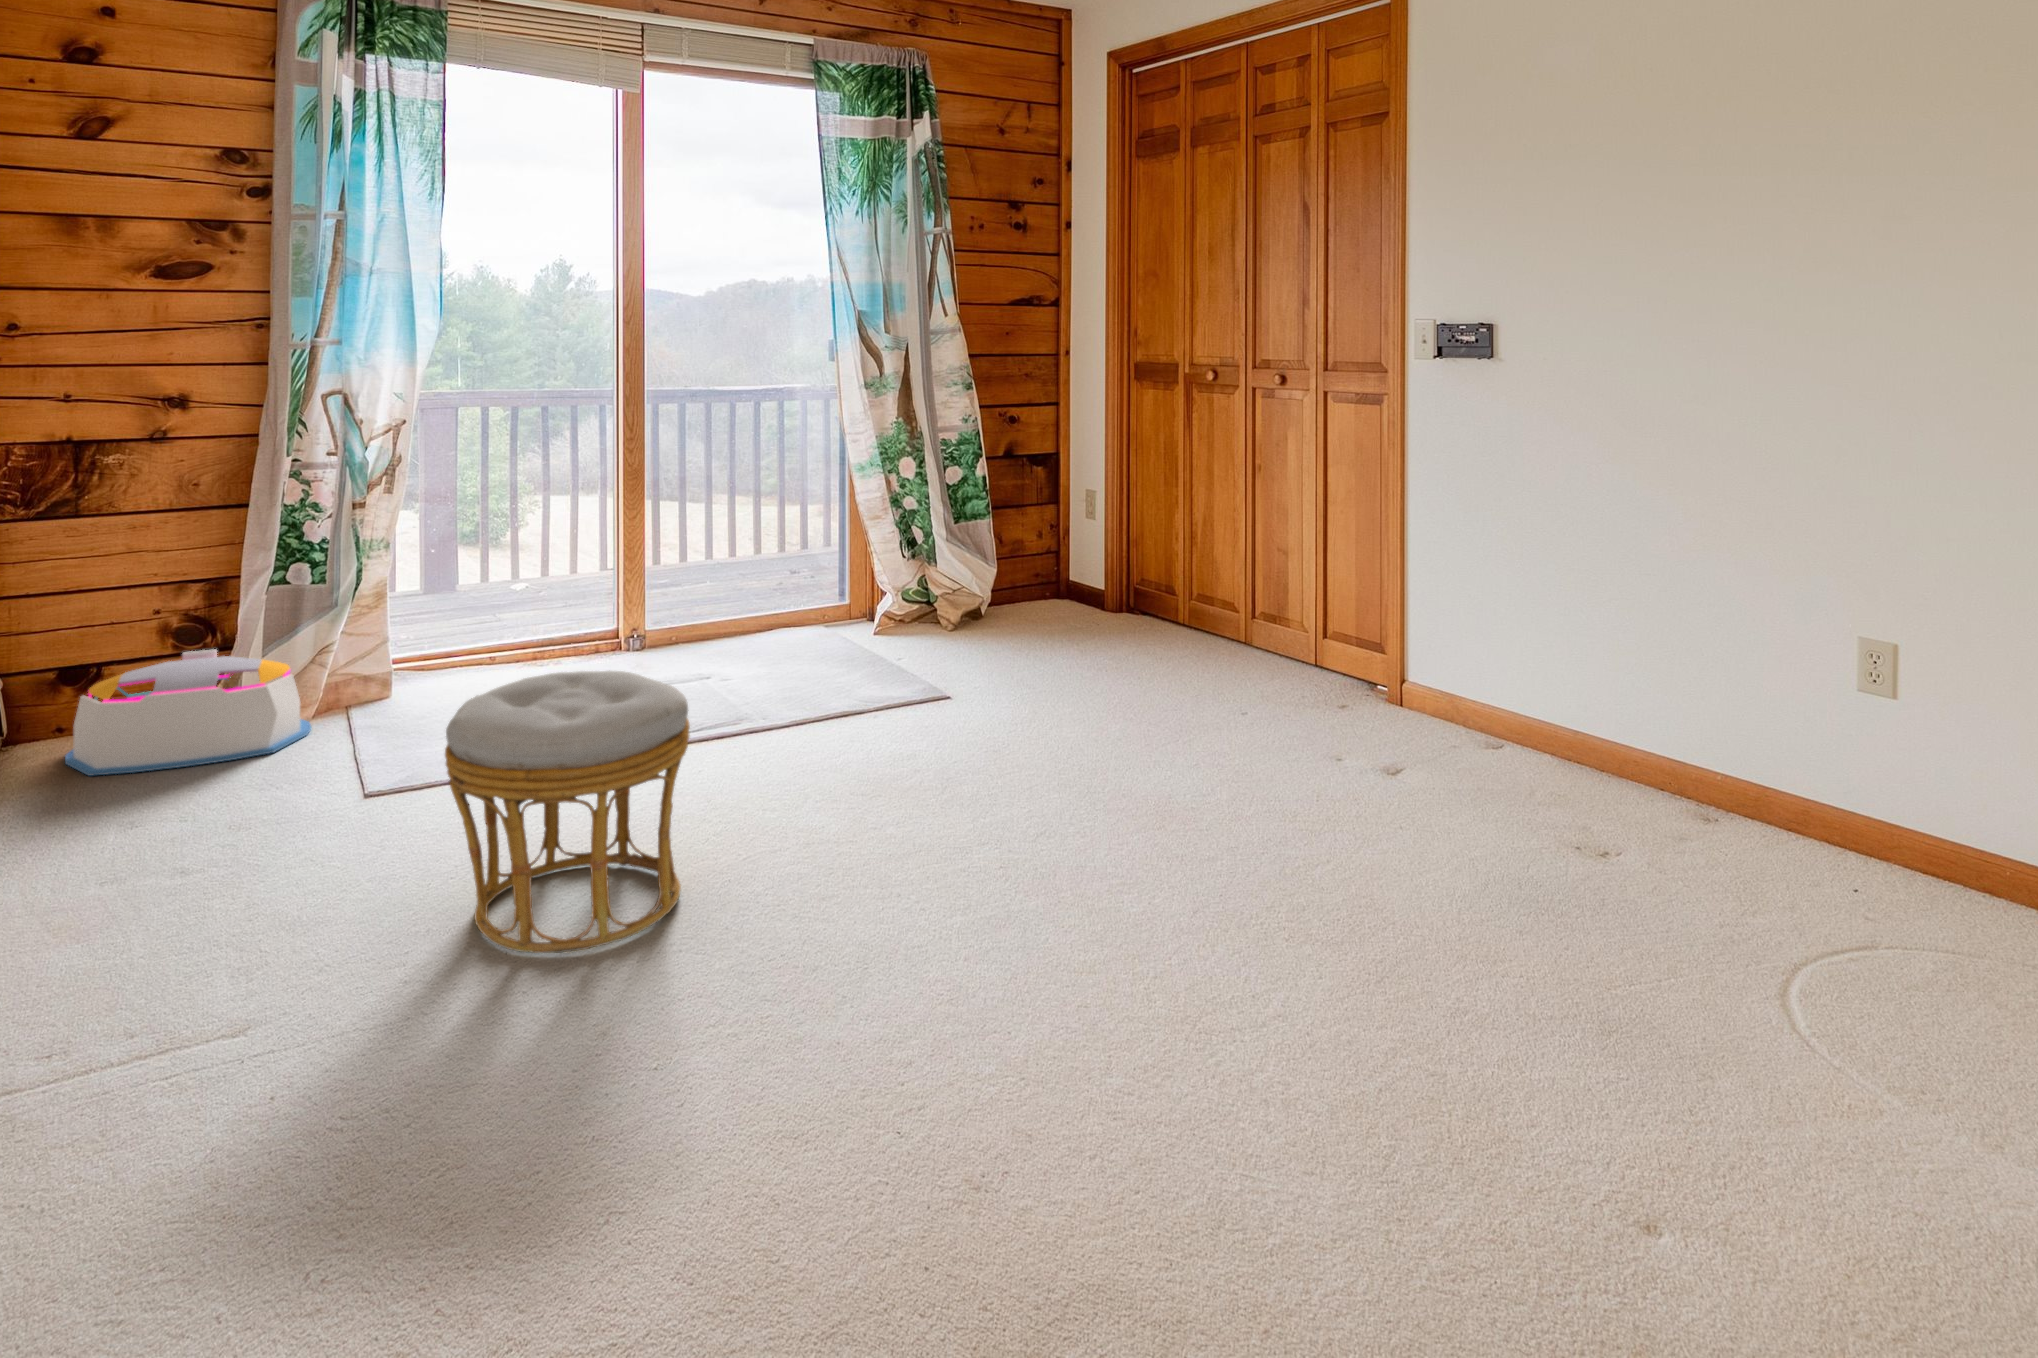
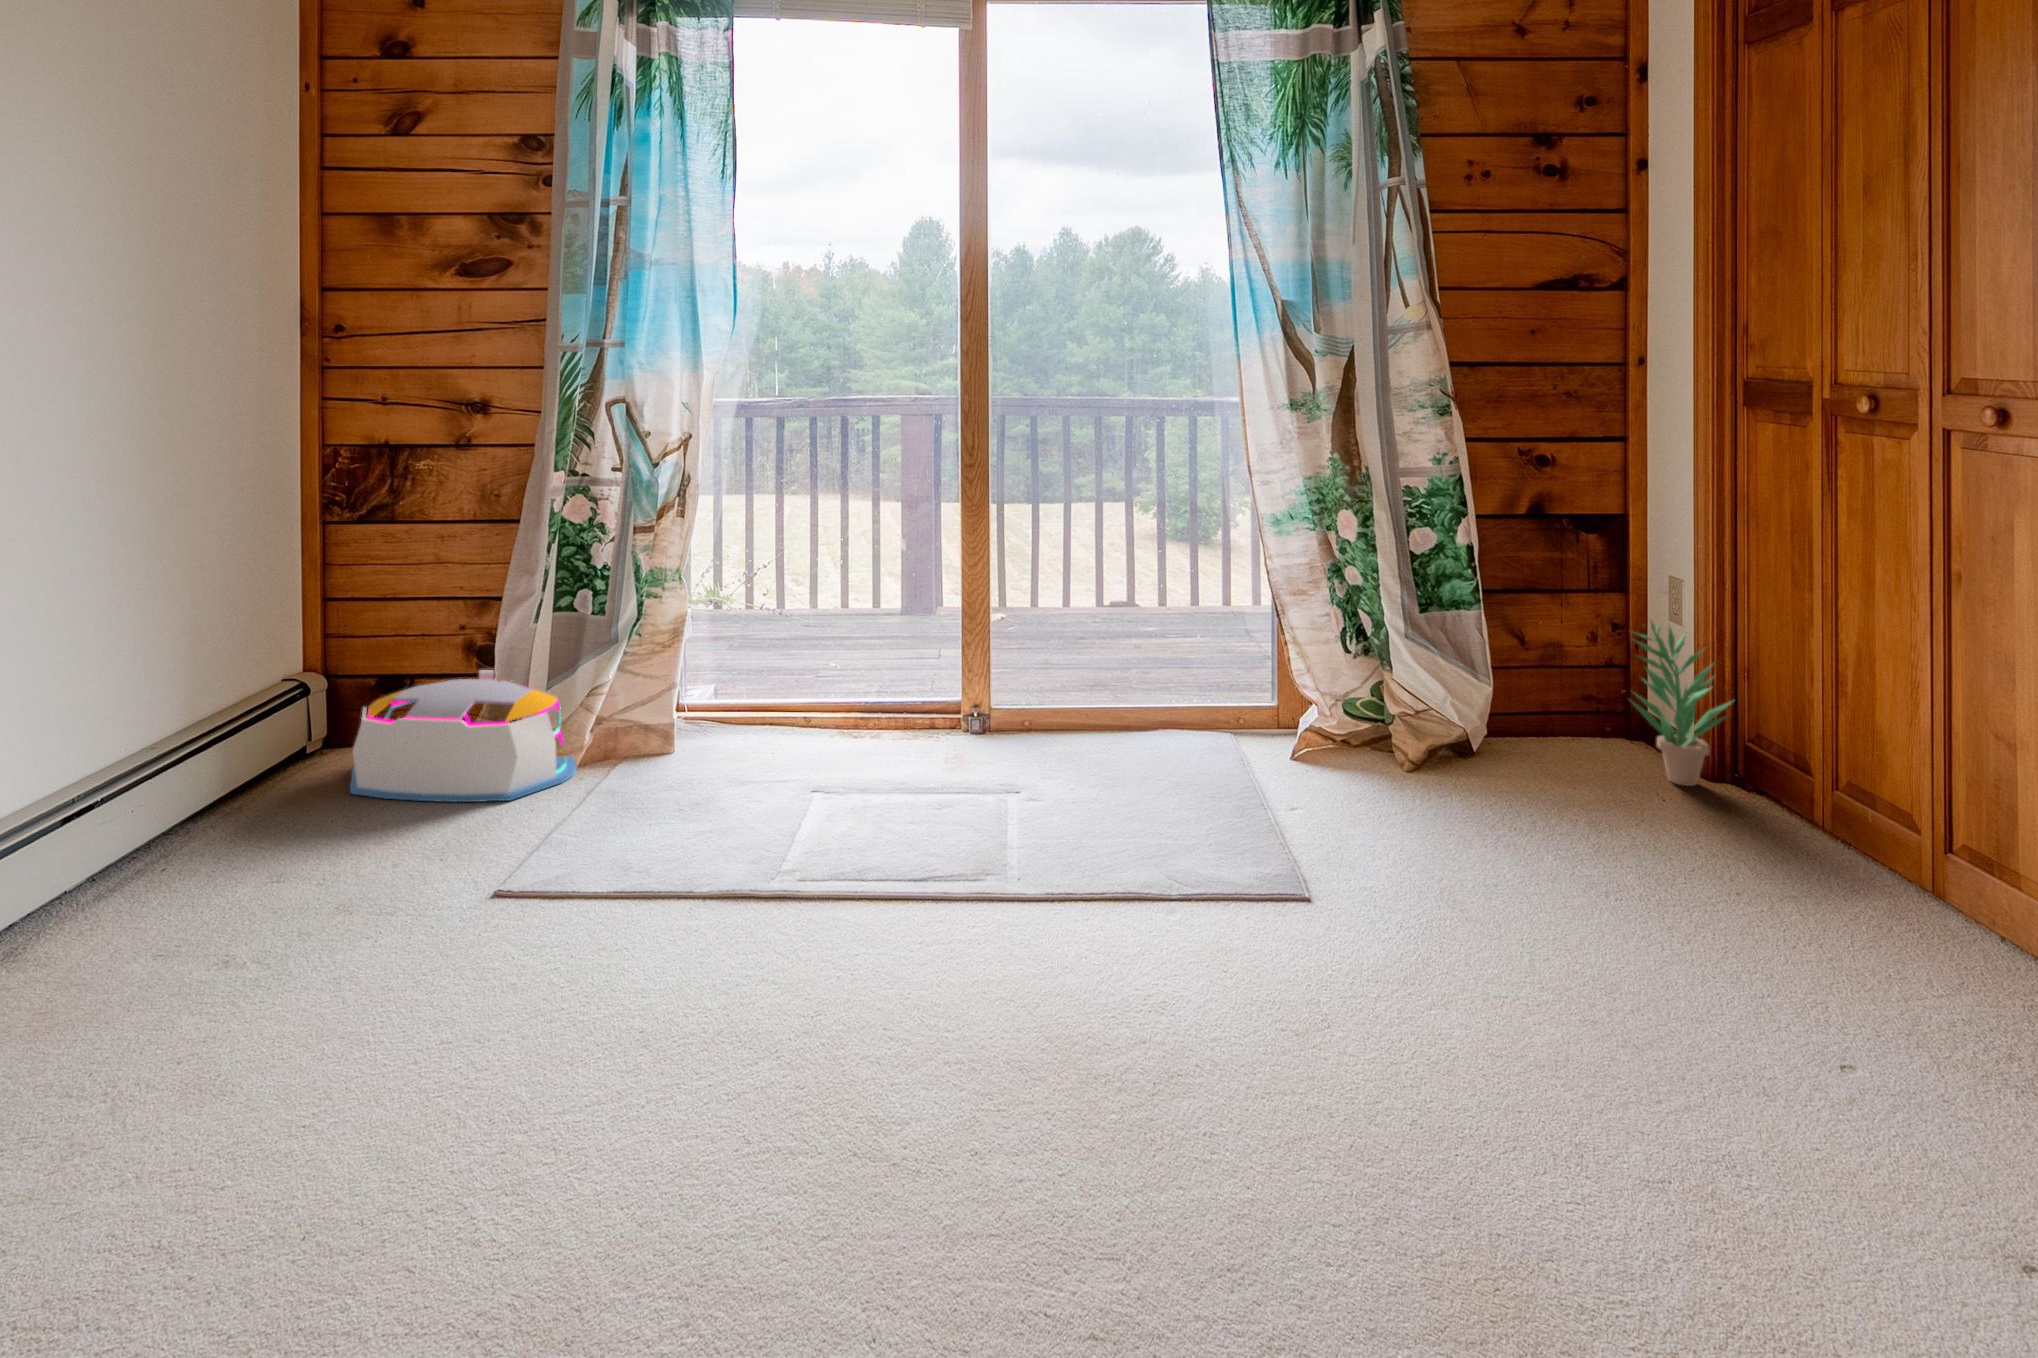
potted plant: none [1072,516,1132,619] -> present [1629,621,1731,786]
ottoman: present [445,671,690,953] -> none [332,804,682,1250]

